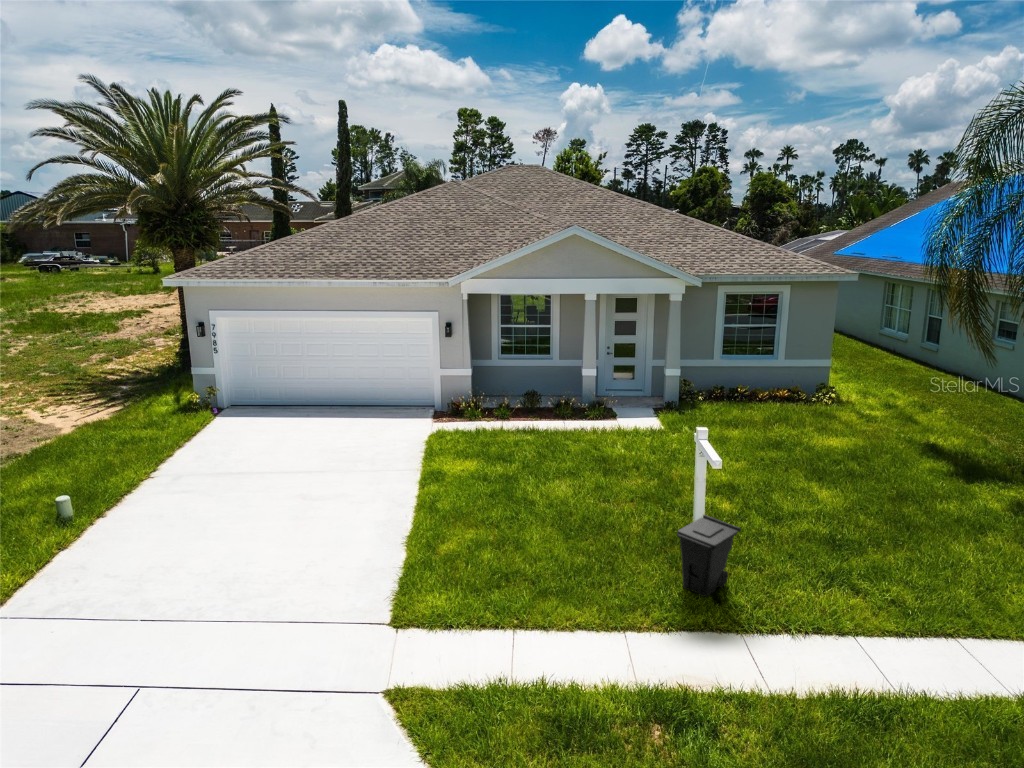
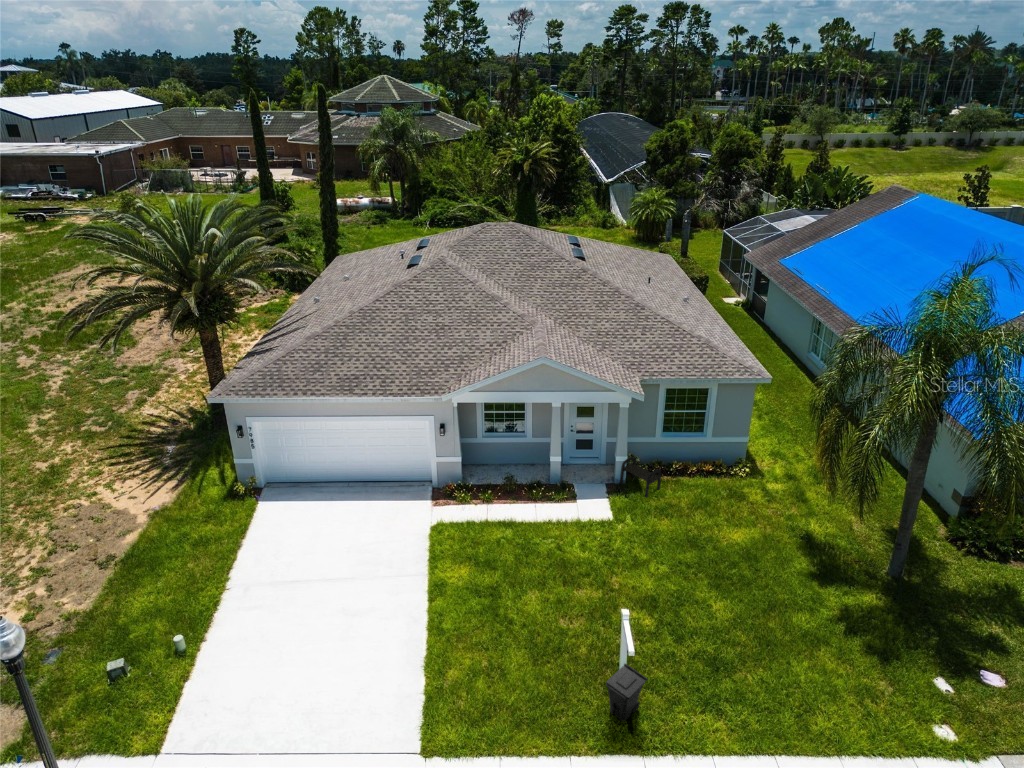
bench: none [671,371,725,415] -> present [620,457,661,497]

